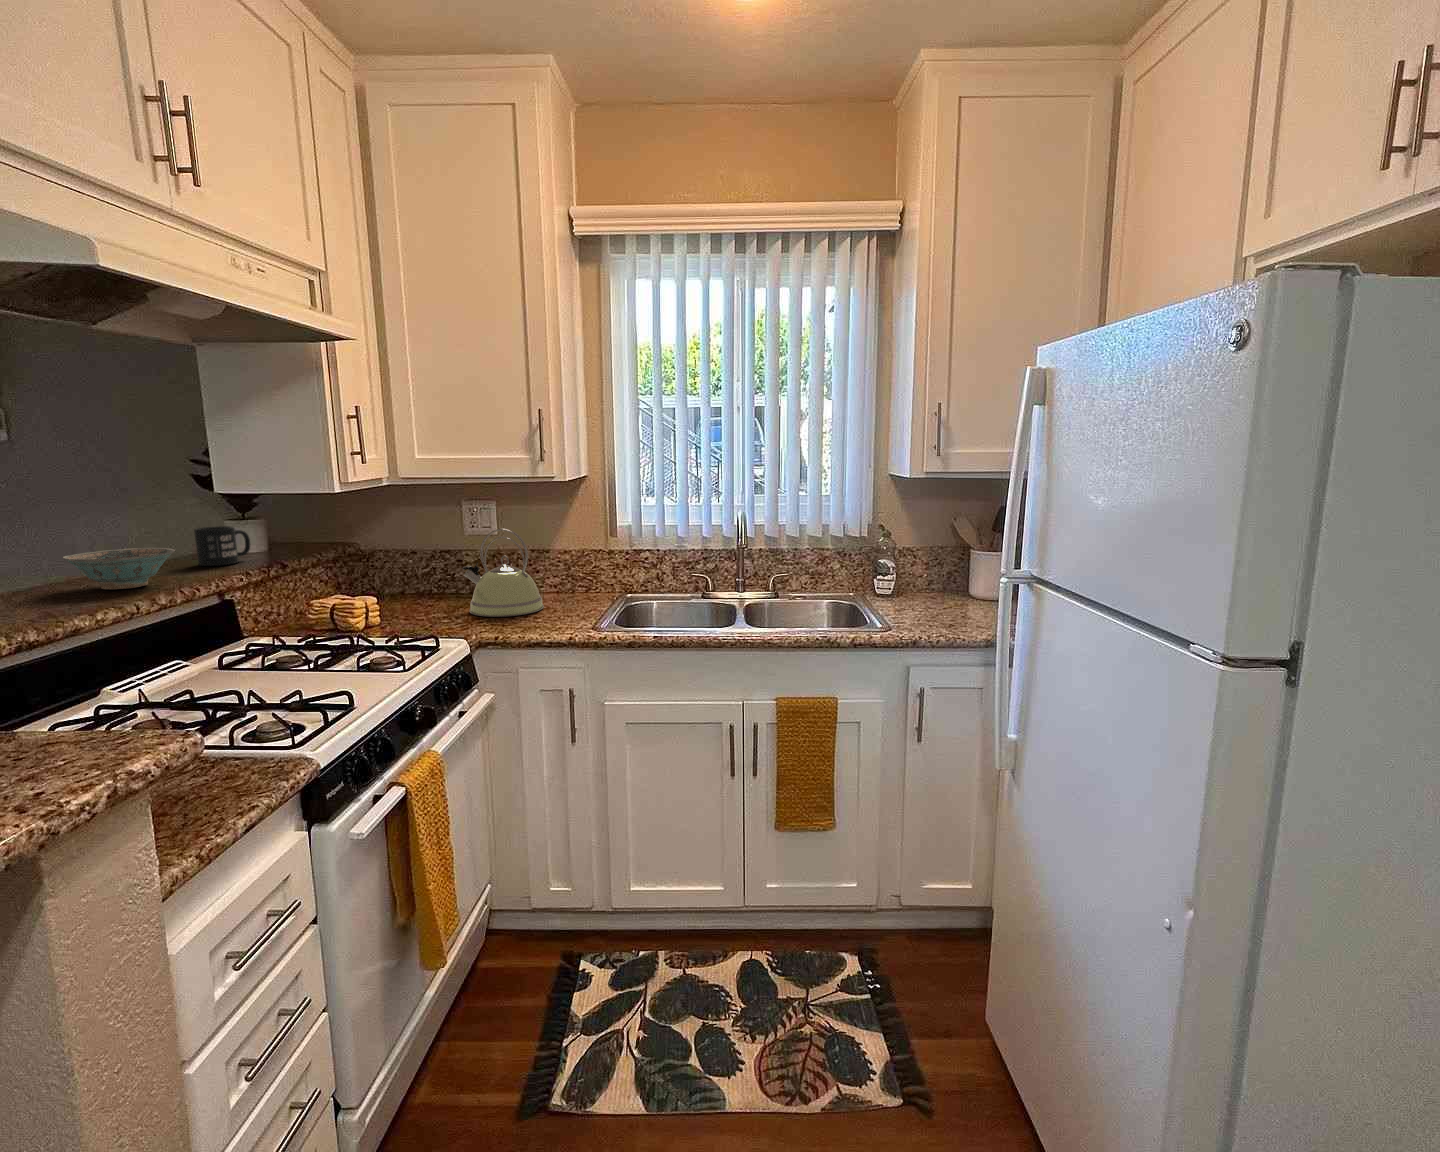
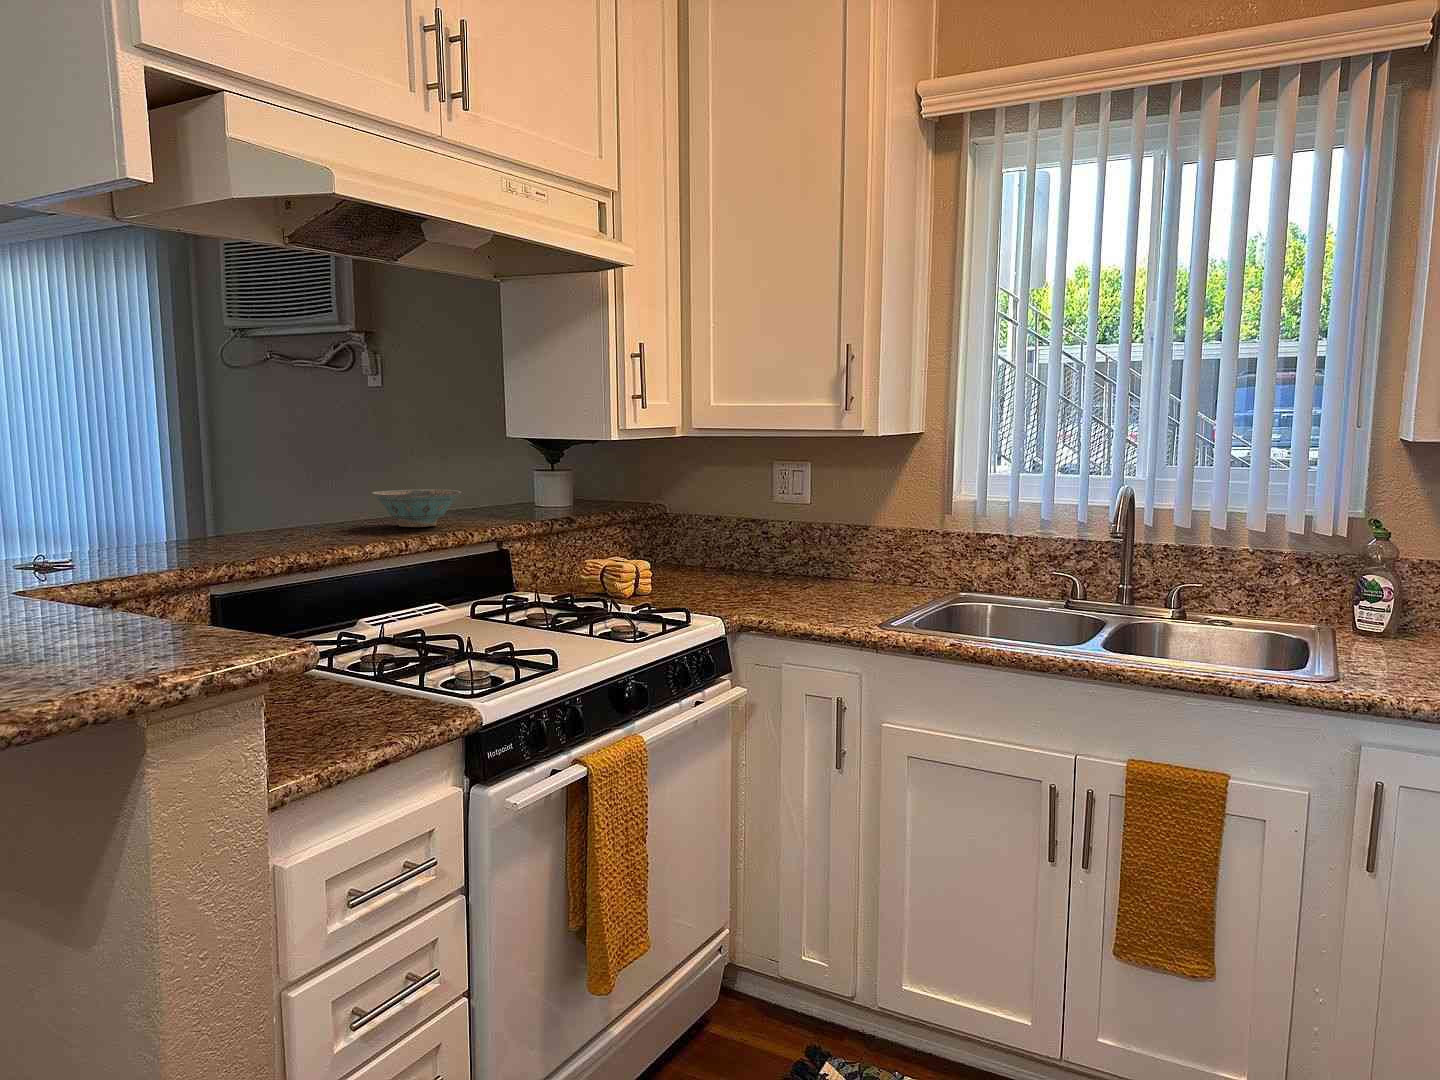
mug: present [194,526,250,566] -> none [492,474,542,514]
kettle: present [462,529,544,617] -> none [750,491,841,601]

